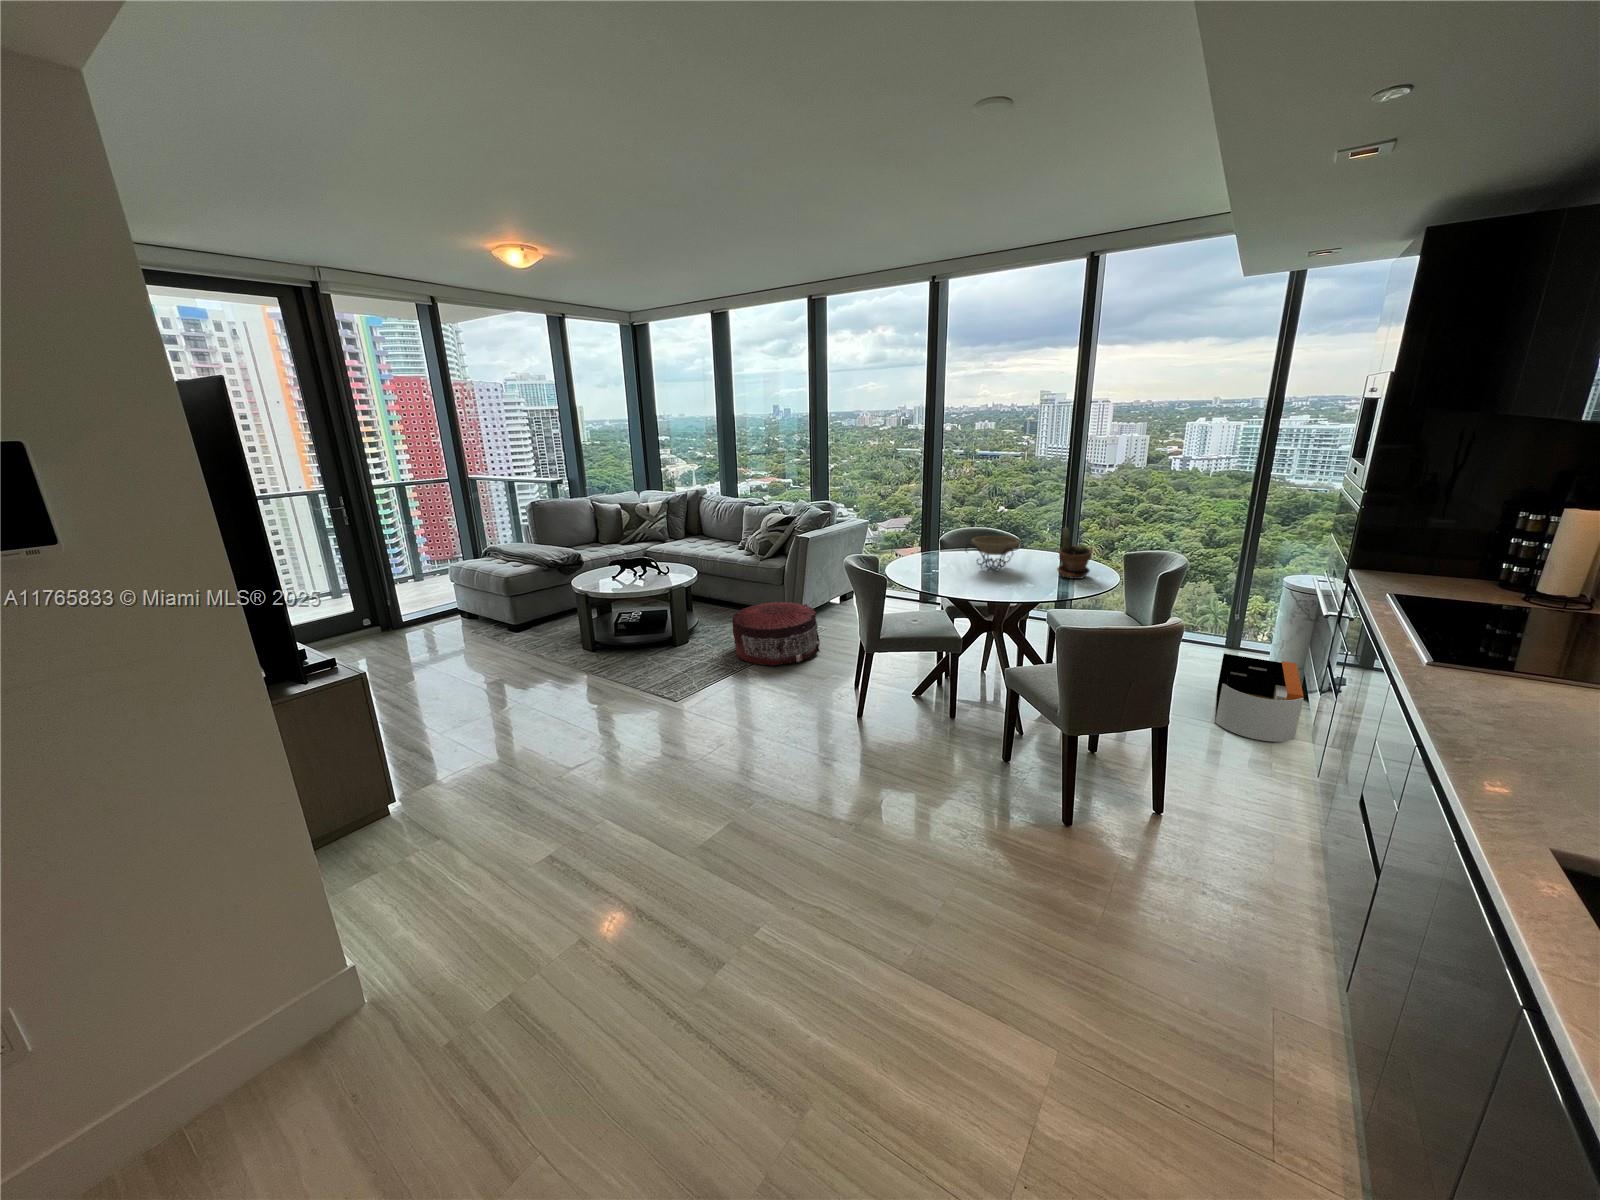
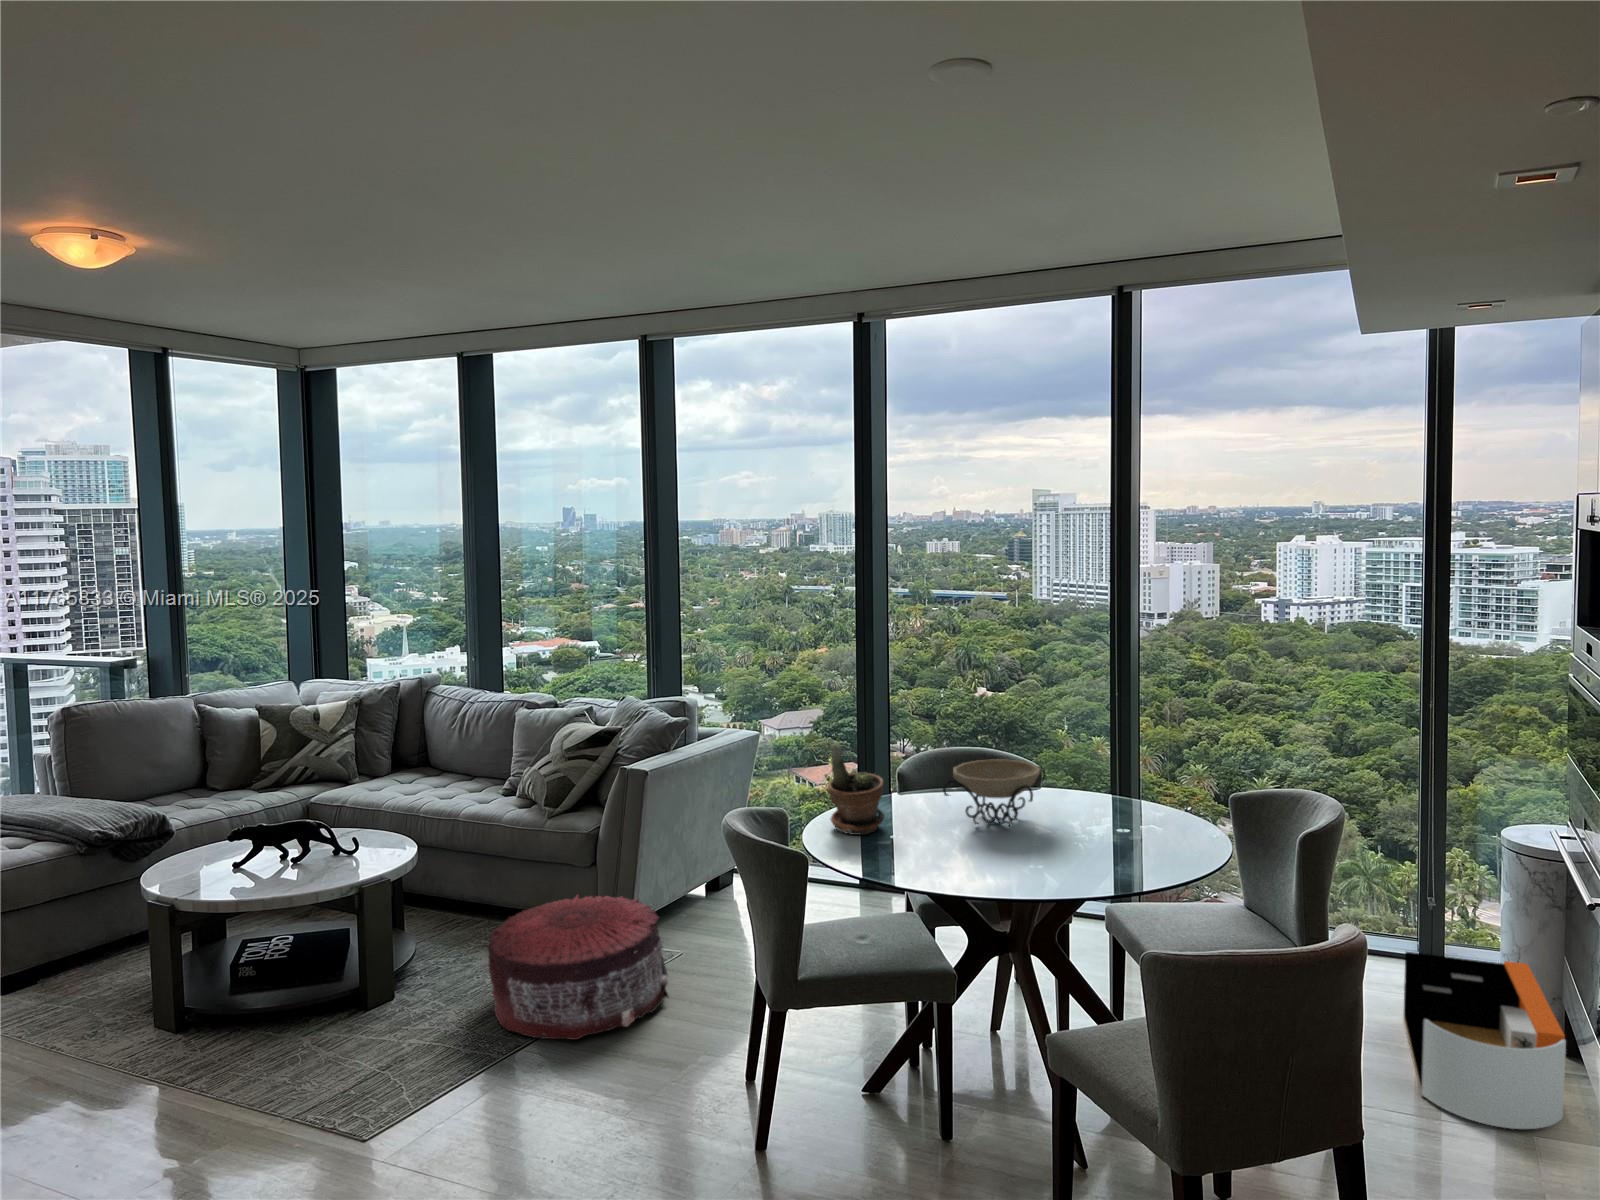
potted plant: present [1057,528,1092,579] -> present [828,743,884,835]

